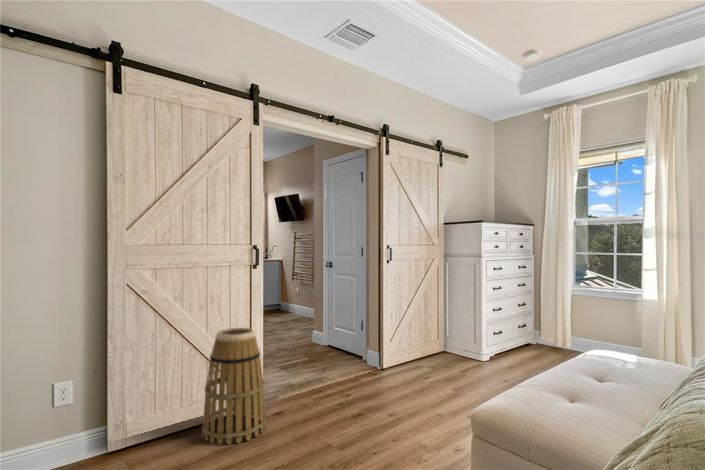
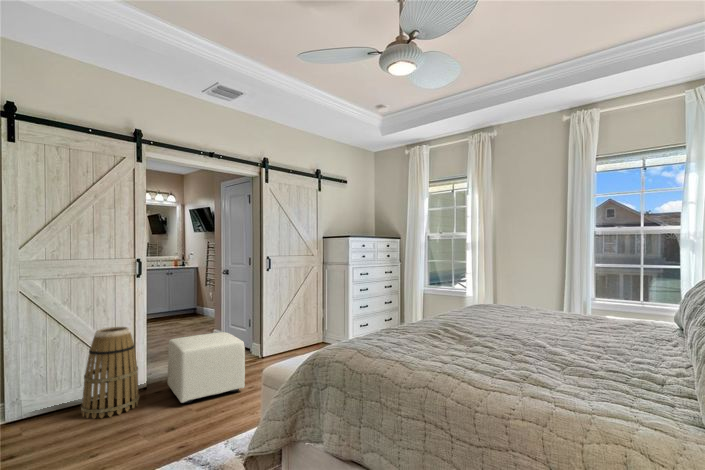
ottoman: none [291,337,390,430] -> present [168,332,245,403]

